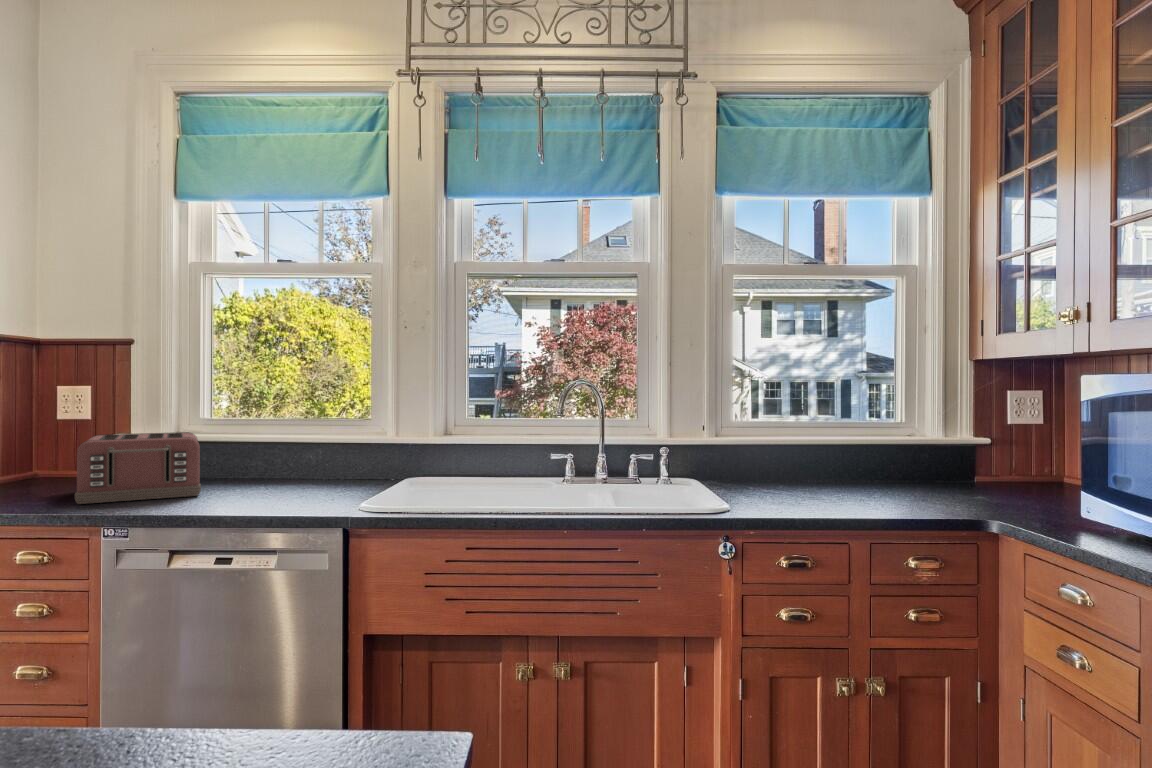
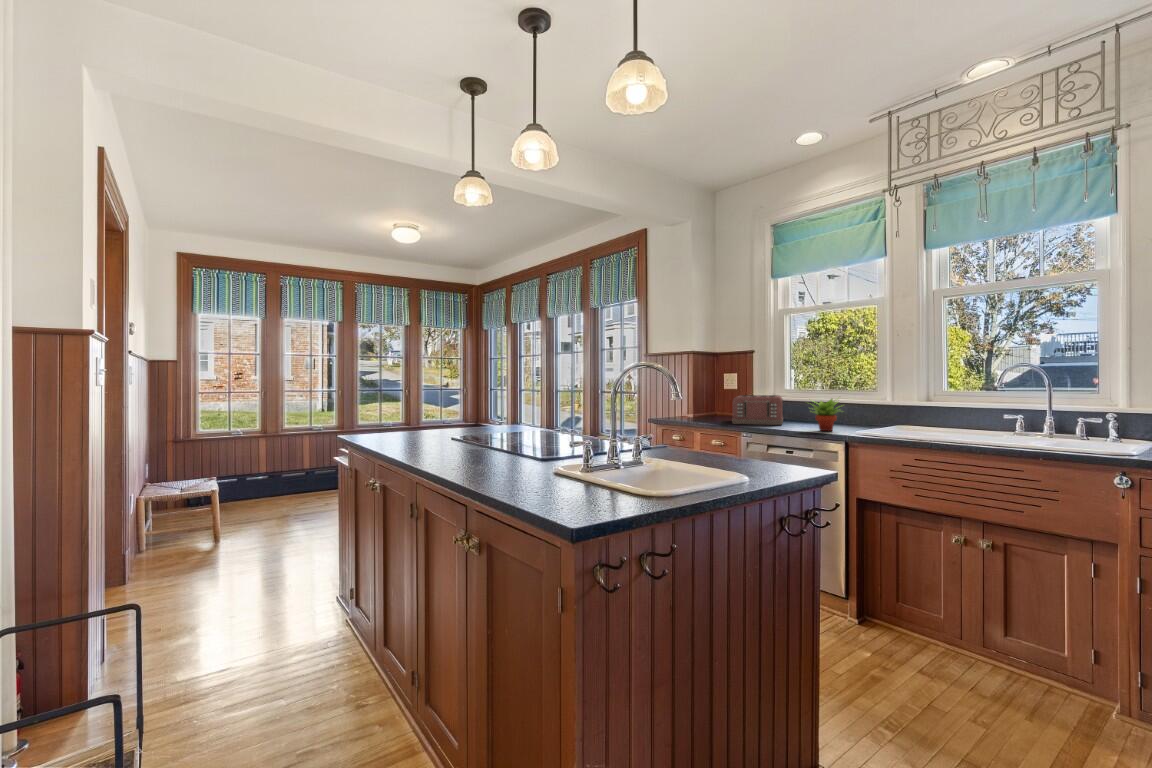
succulent plant: none [254,434,332,505] -> present [814,399,838,431]

